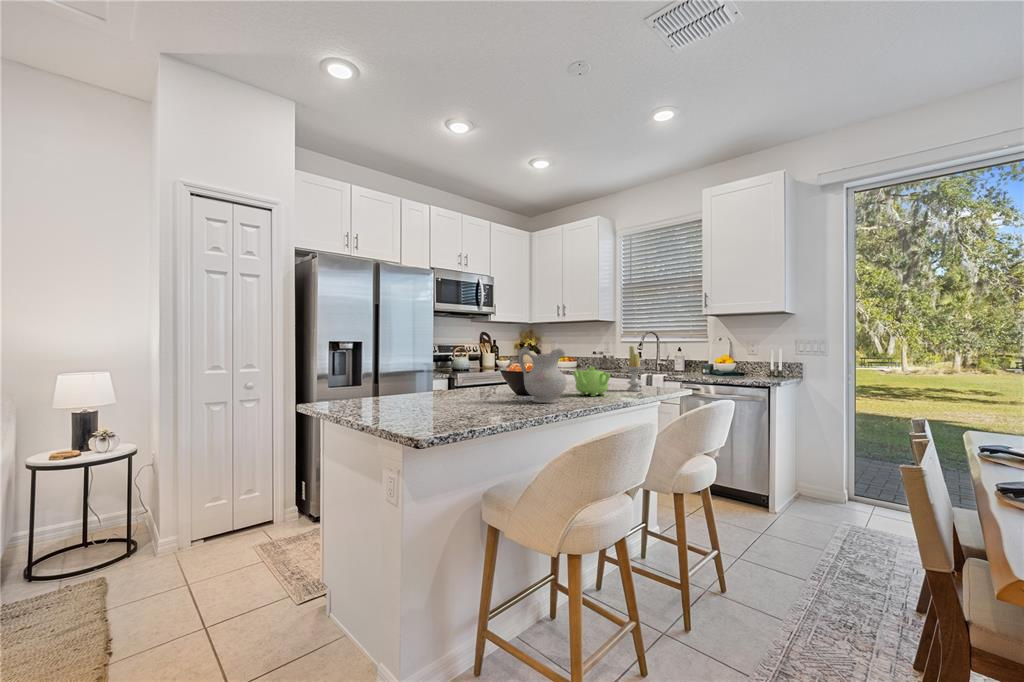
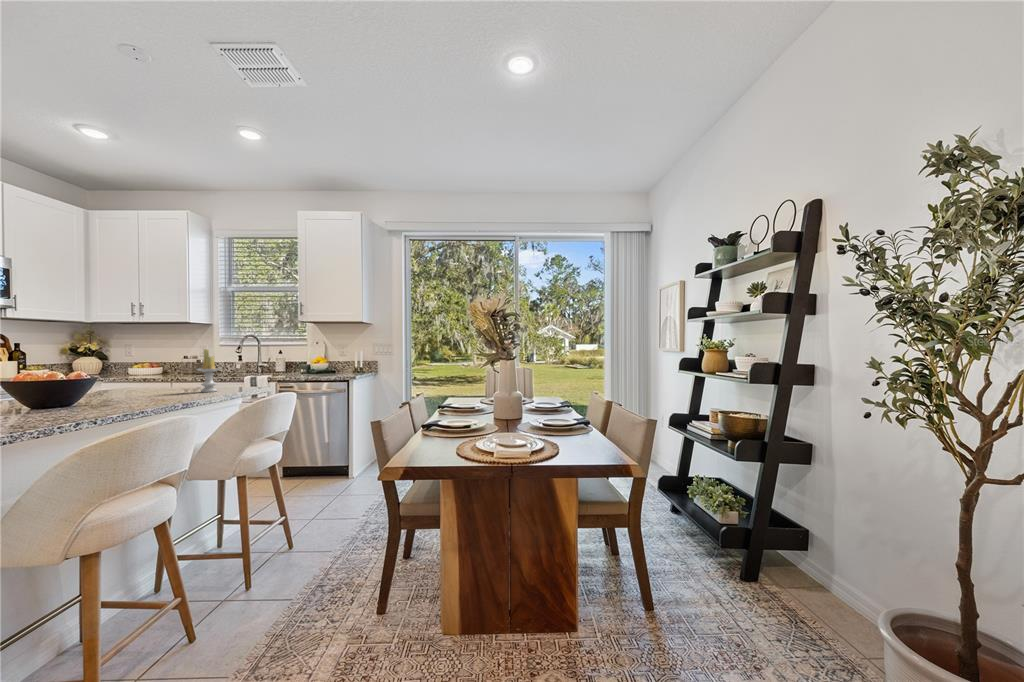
ceramic pitcher: present [519,347,567,403] -> none [30,351,107,413]
teapot: present [573,367,610,396] -> none [125,371,173,401]

